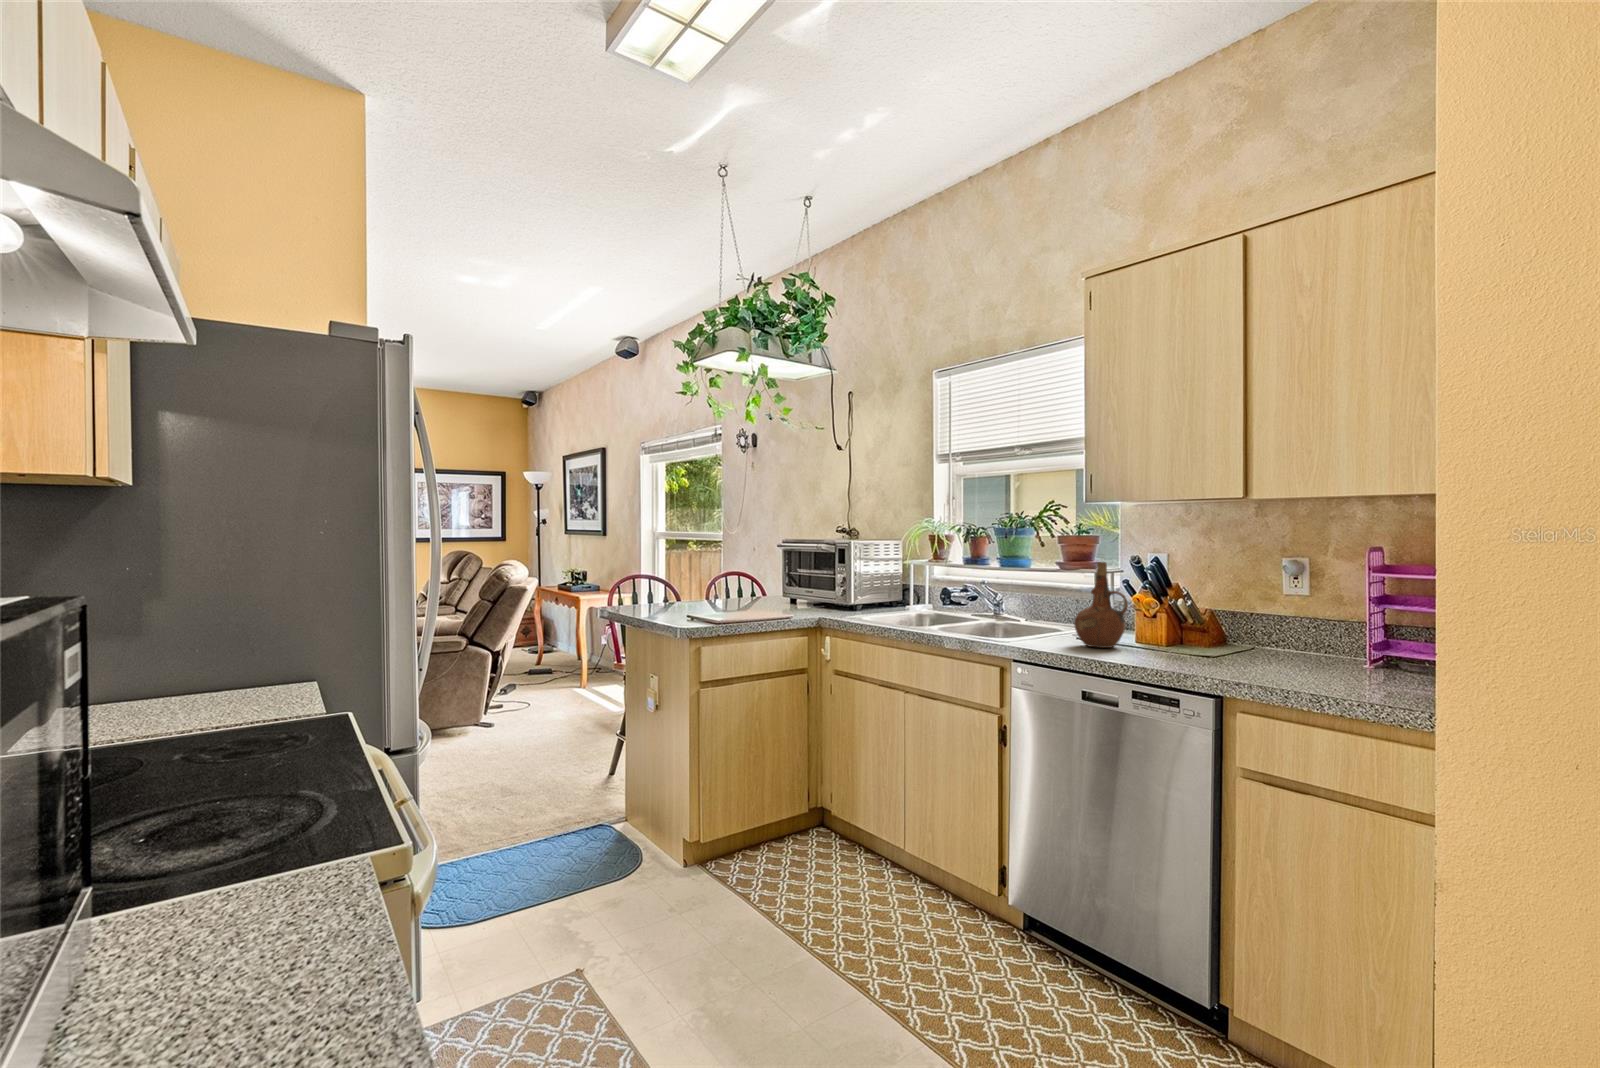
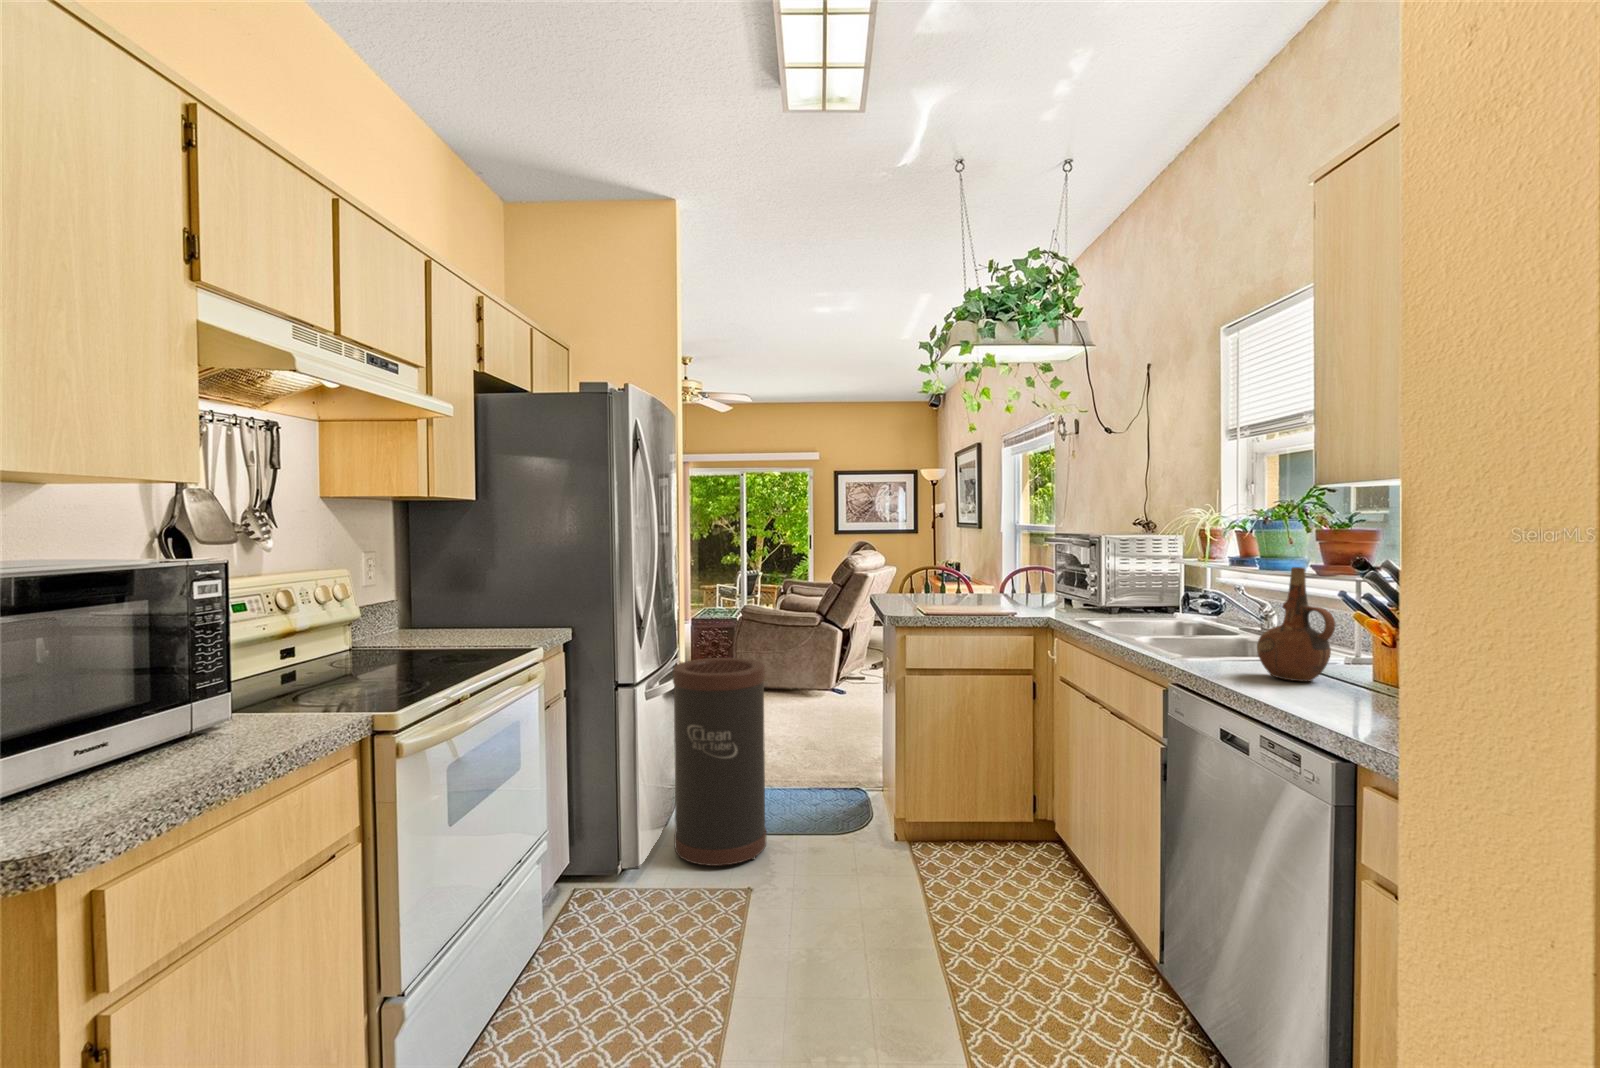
trash can: none [433,700,560,966] -> present [672,658,766,866]

